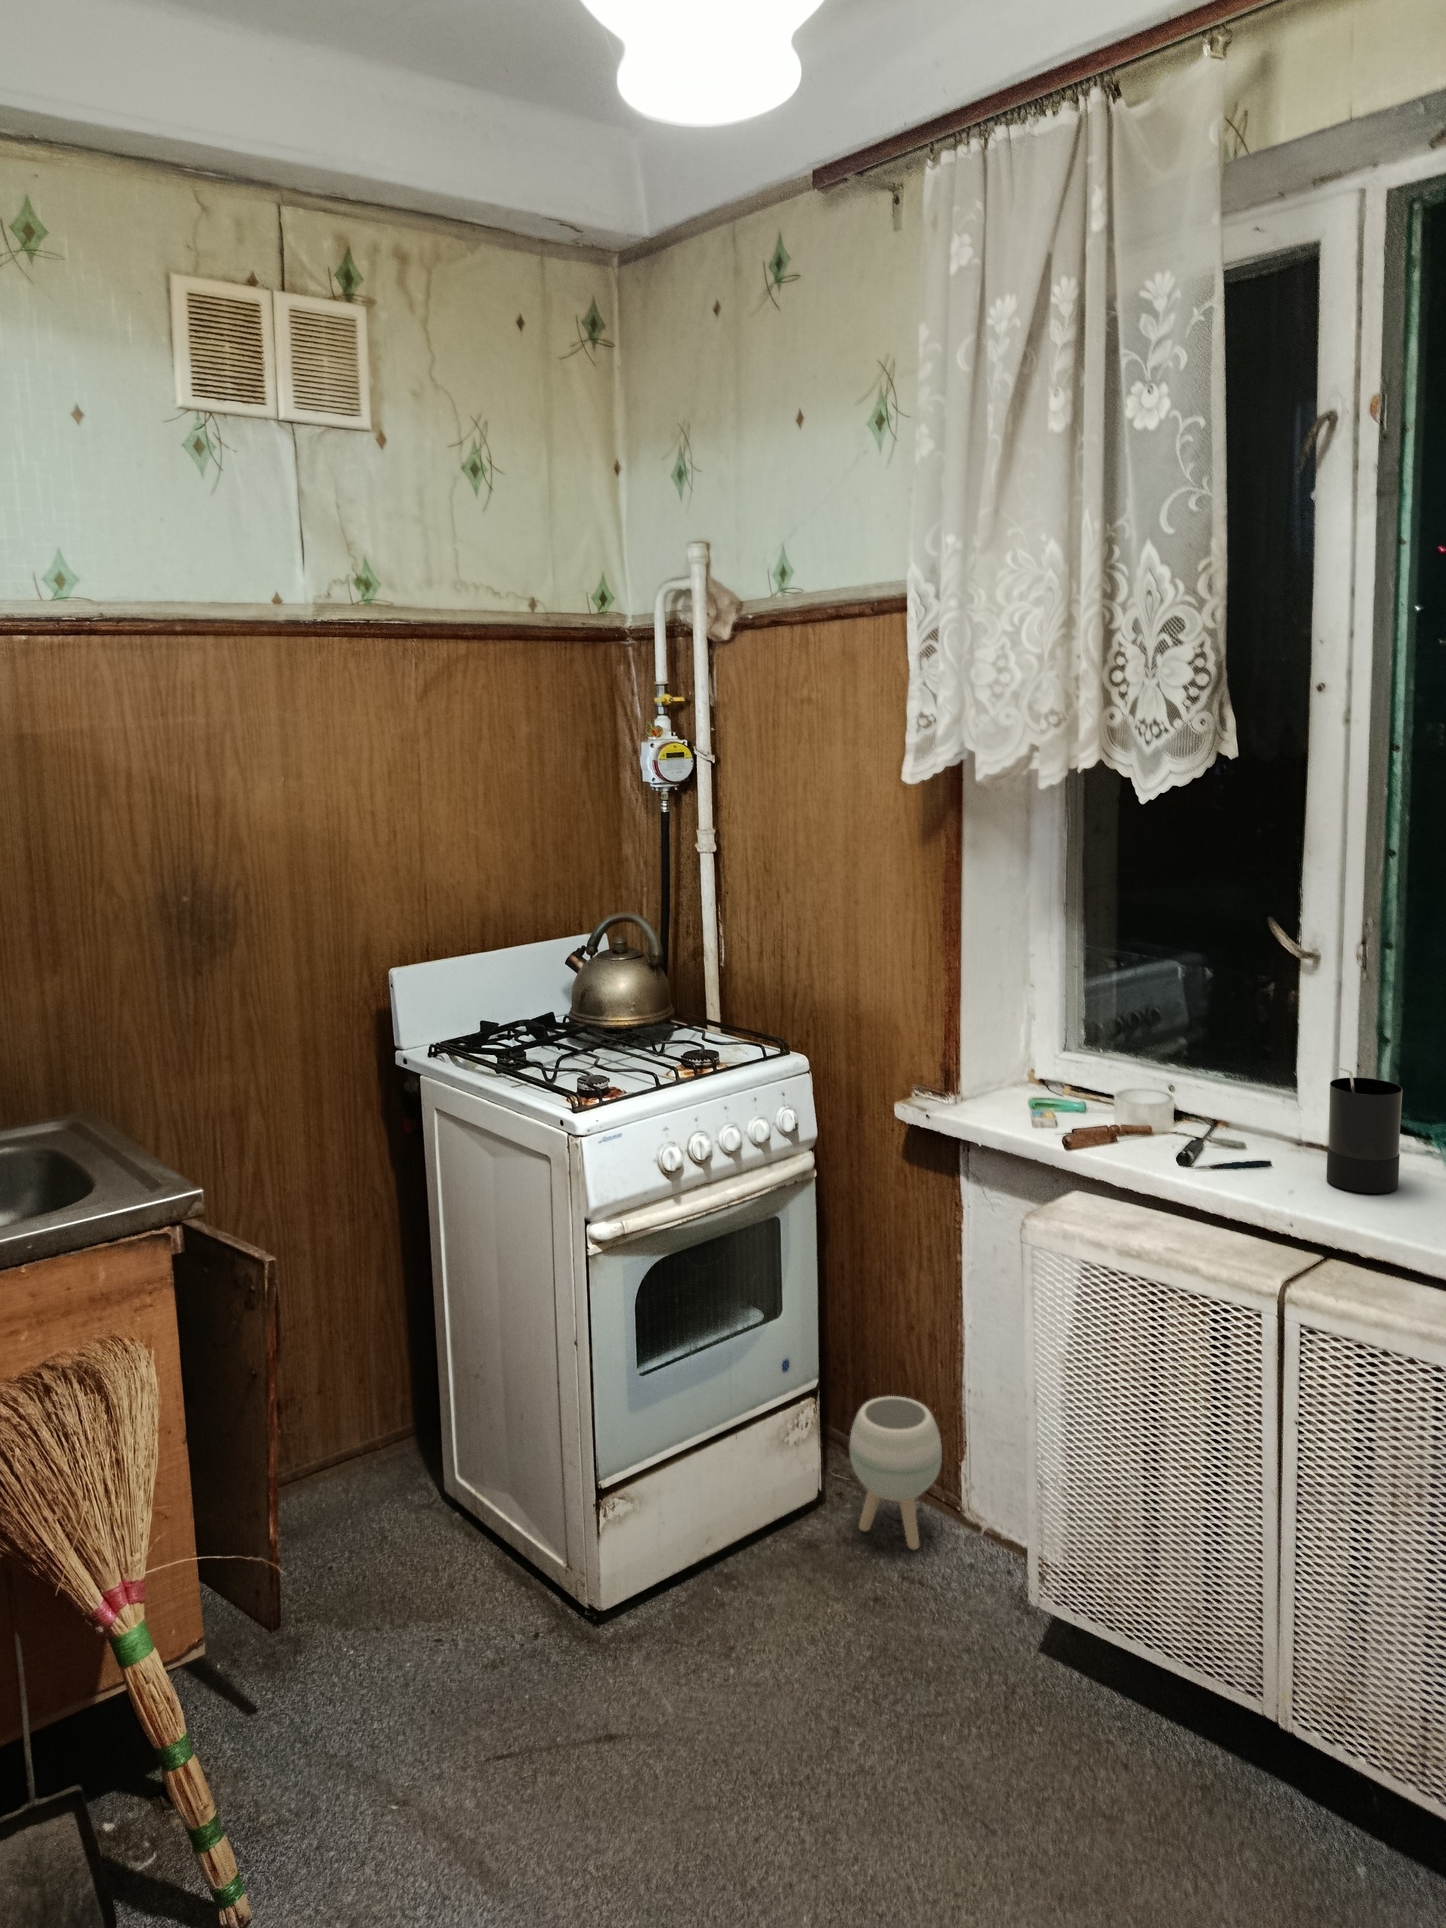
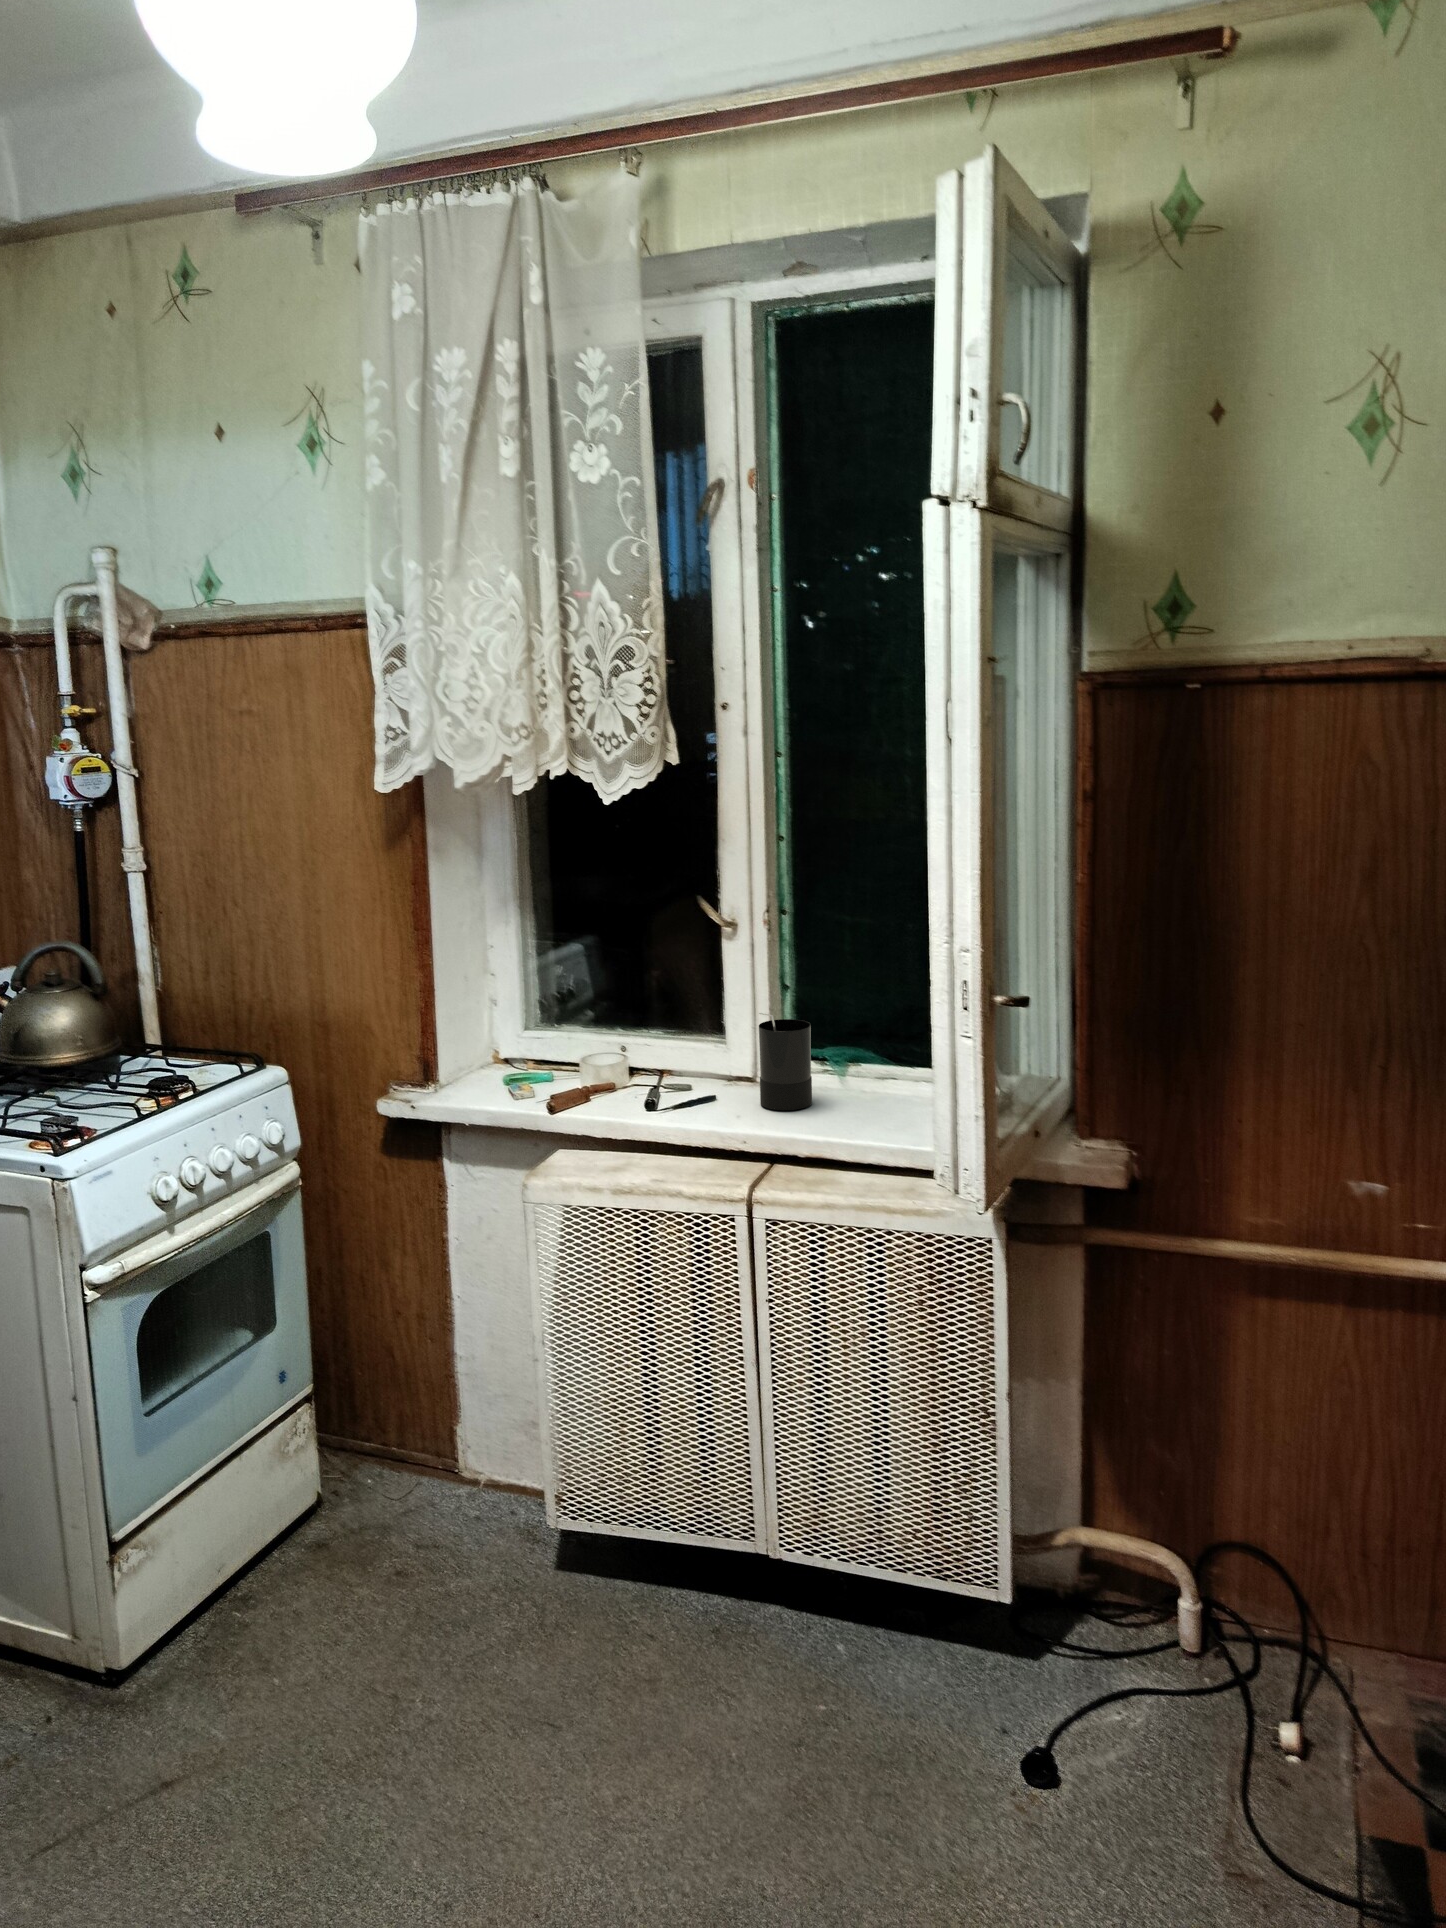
planter: present [849,1396,942,1550] -> none [354,1380,444,1520]

